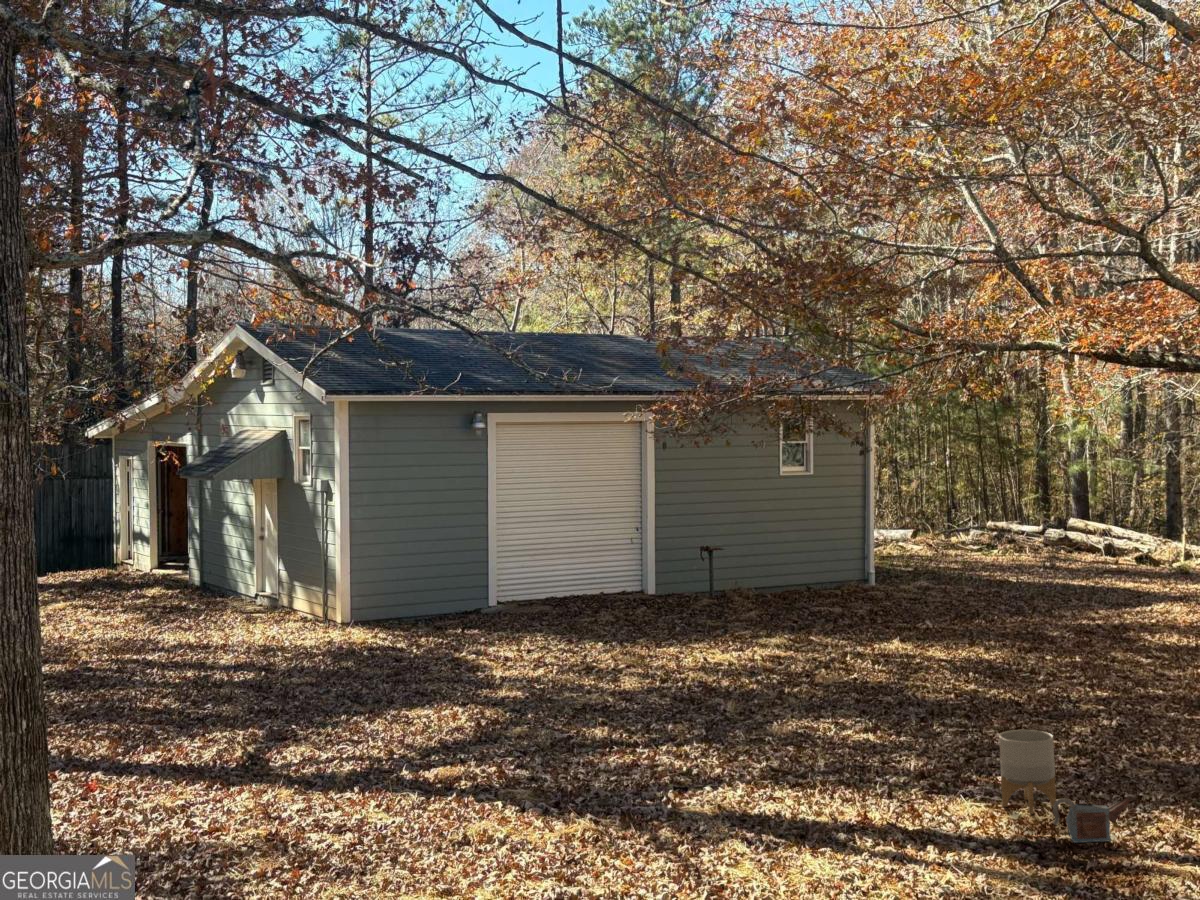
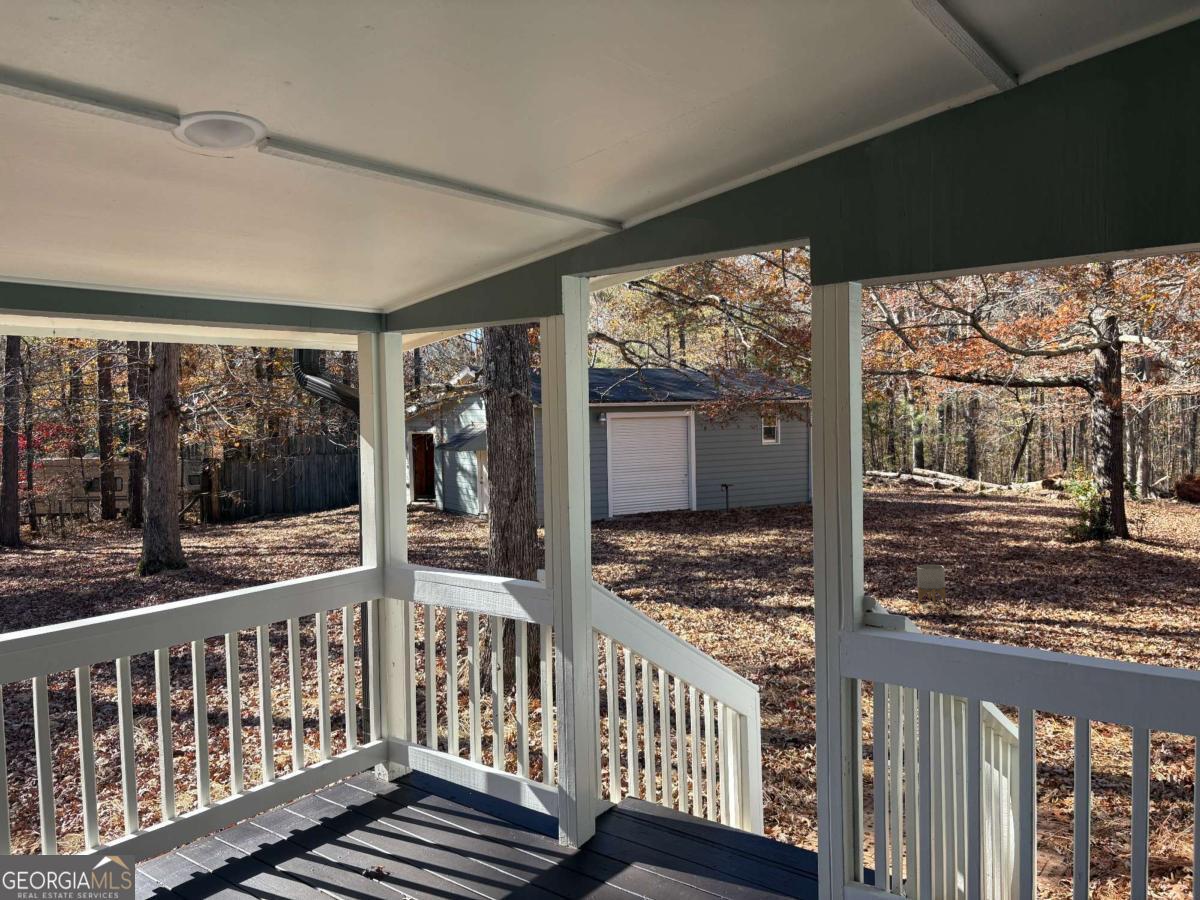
watering can: present [1053,798,1130,843] -> none [948,594,986,615]

